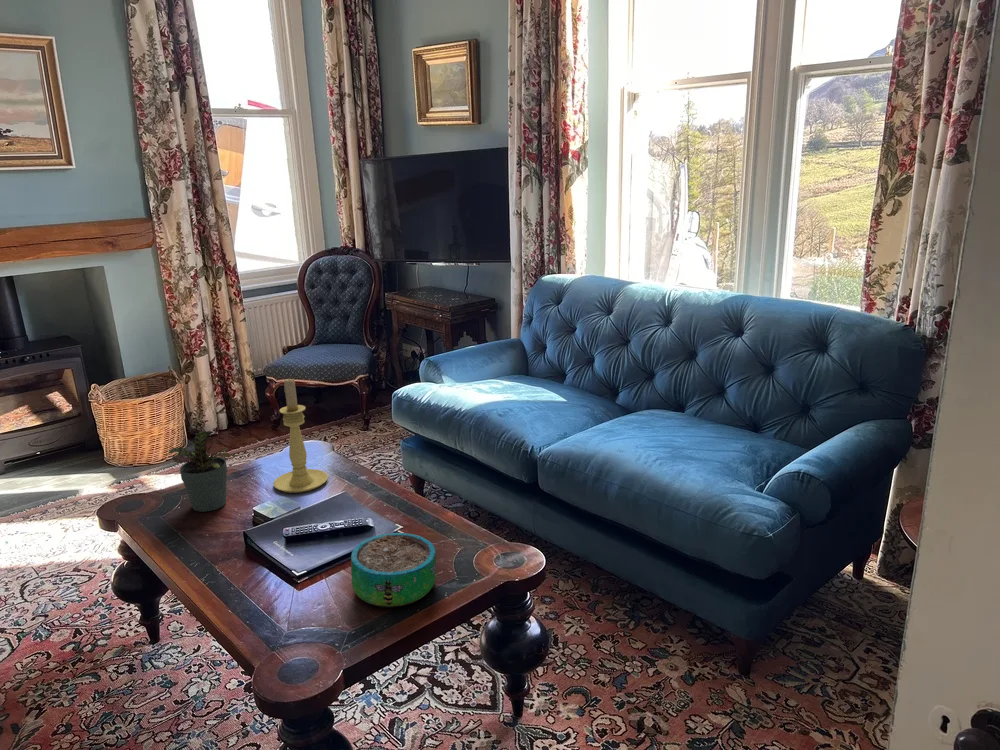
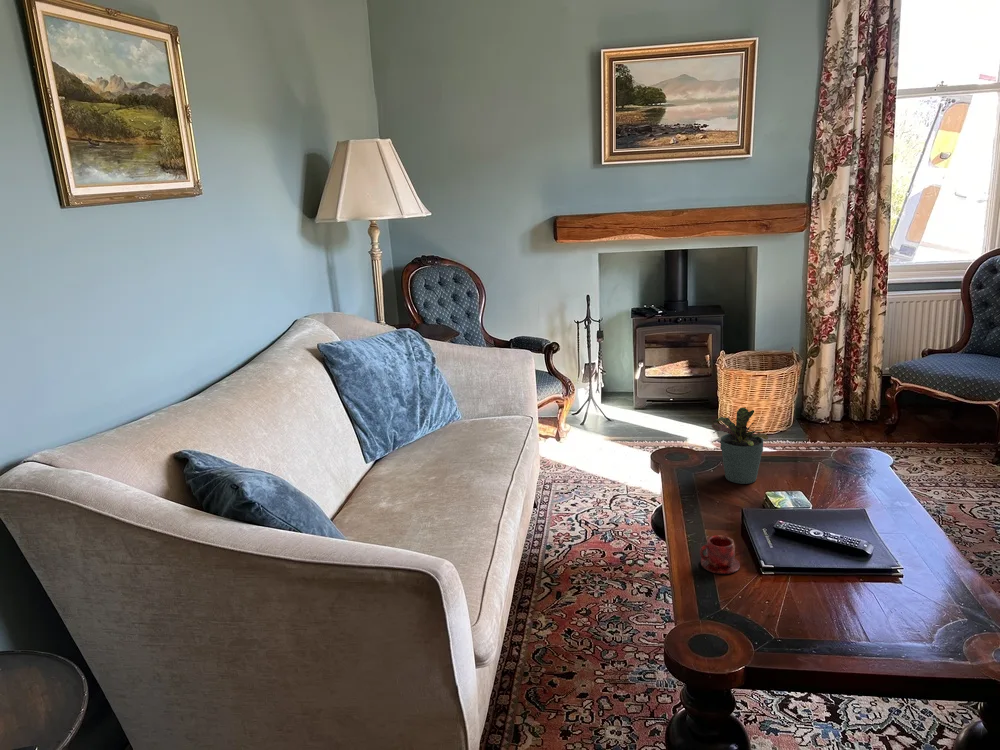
candle holder: present [273,378,328,493] -> none [807,376,868,498]
decorative bowl: present [351,533,436,607] -> none [807,559,913,645]
teacup: none [229,564,271,607] -> present [700,535,740,574]

